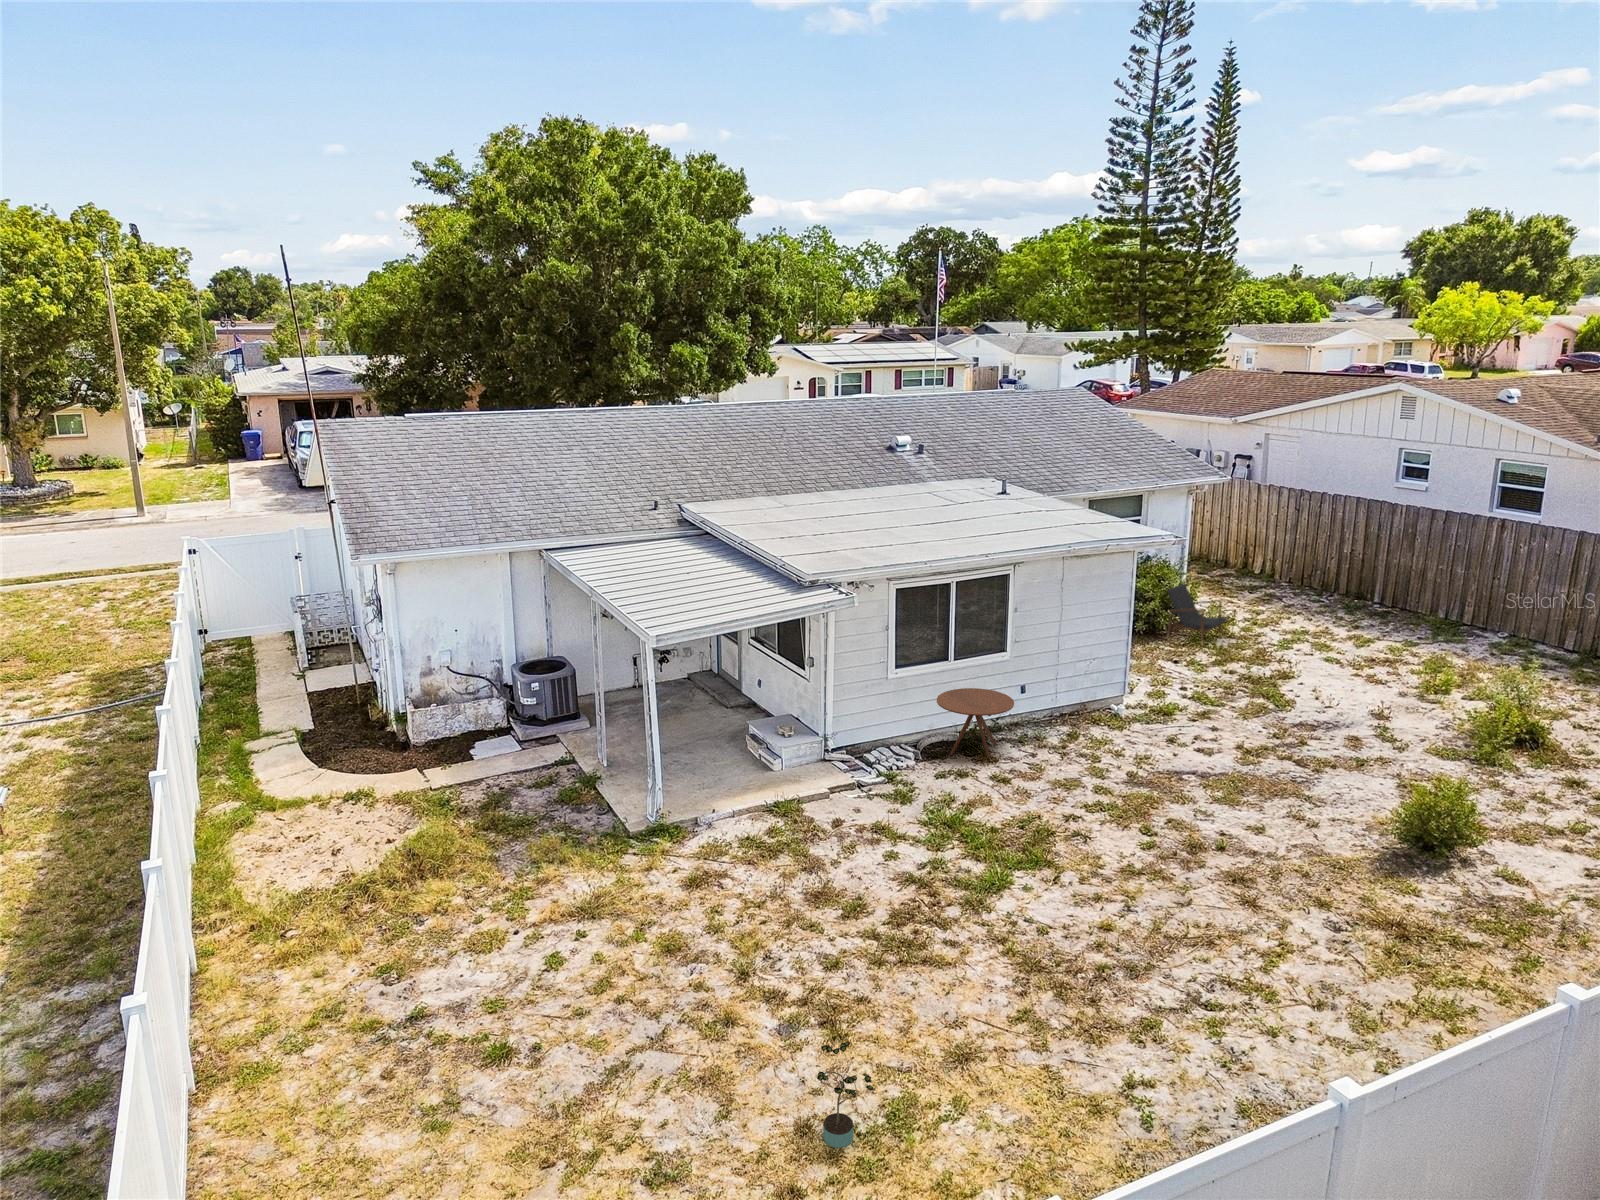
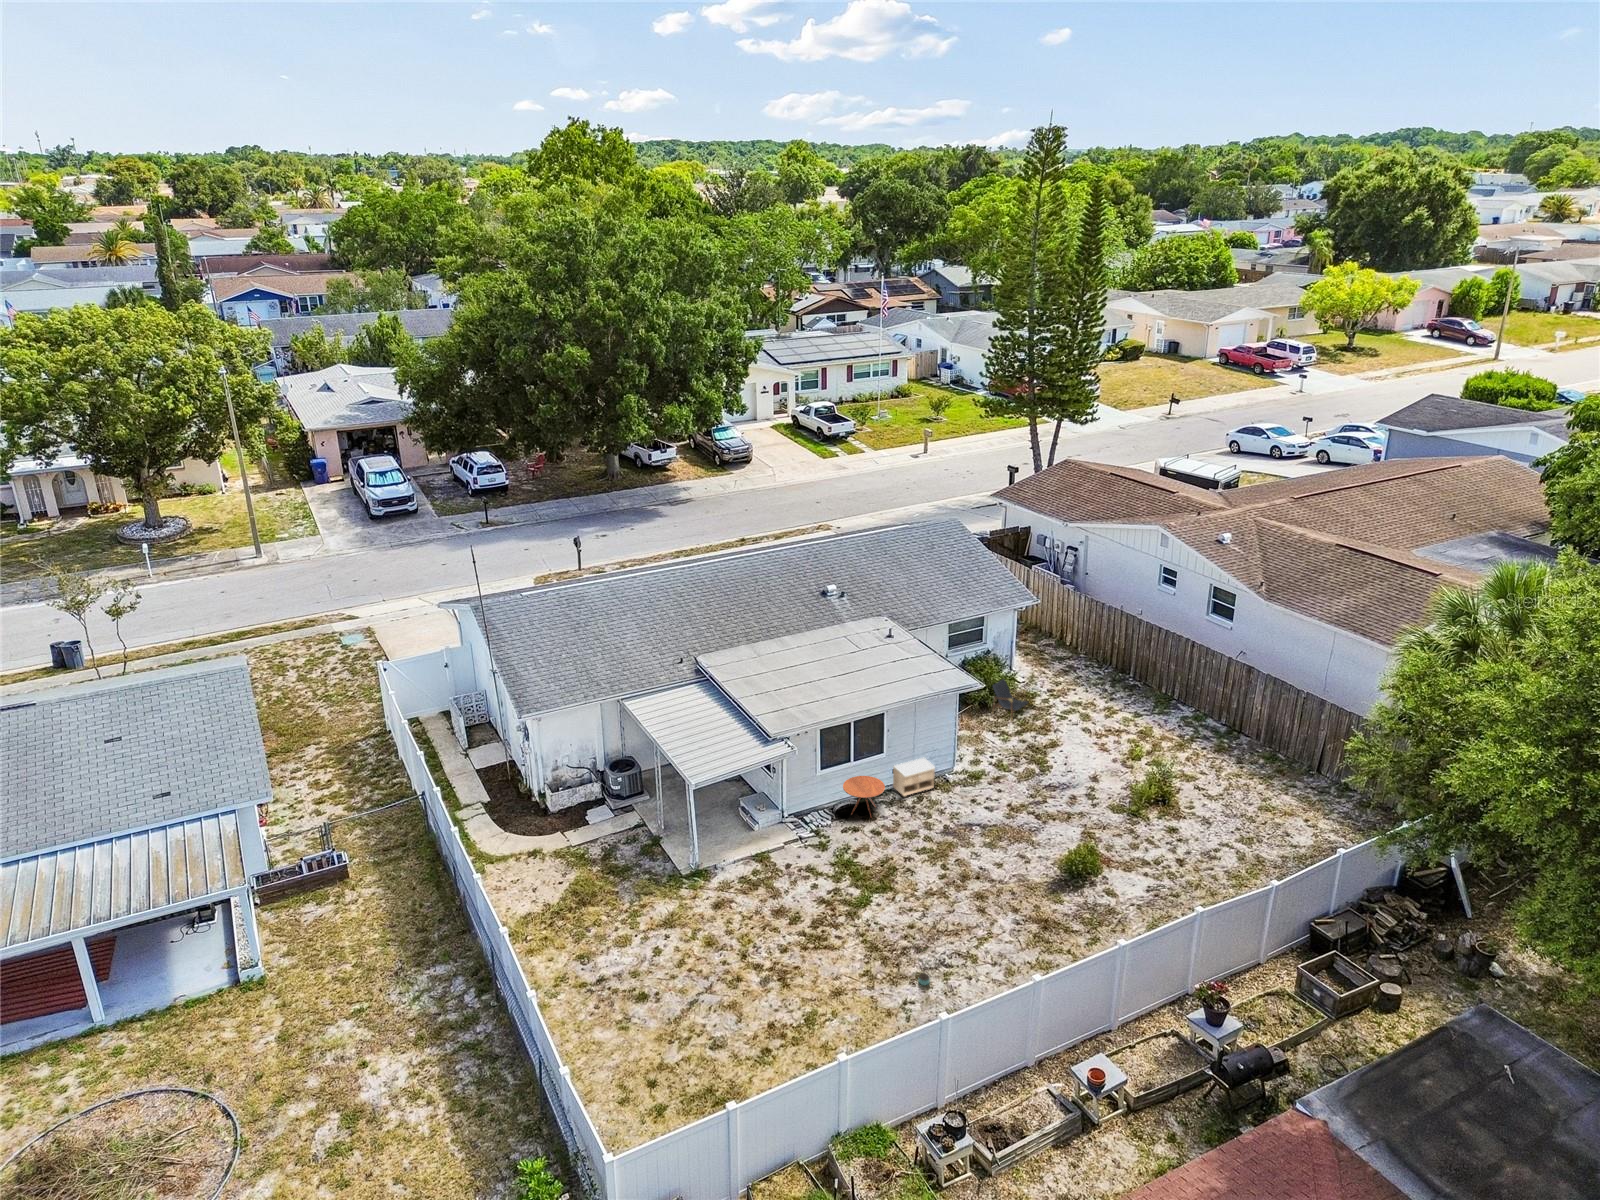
storage bench: none [1022,668,1099,732] -> present [893,758,935,796]
potted plant: present [817,1042,873,1148] -> present [918,947,937,985]

